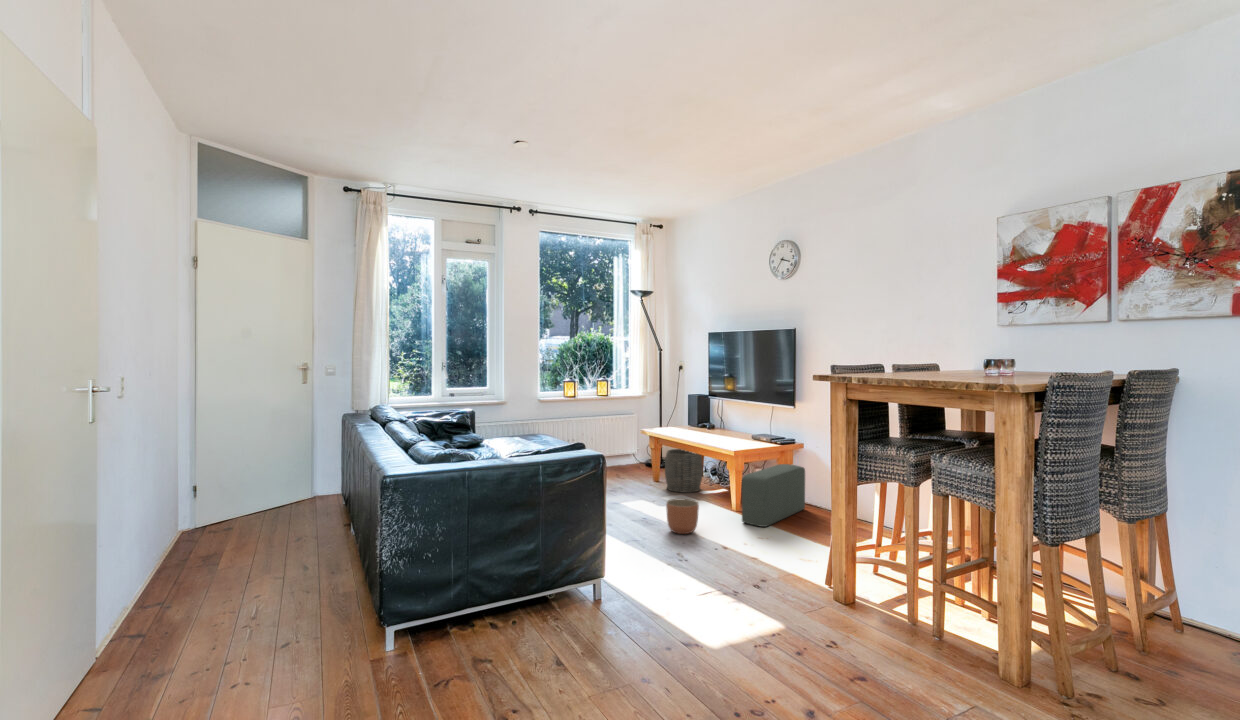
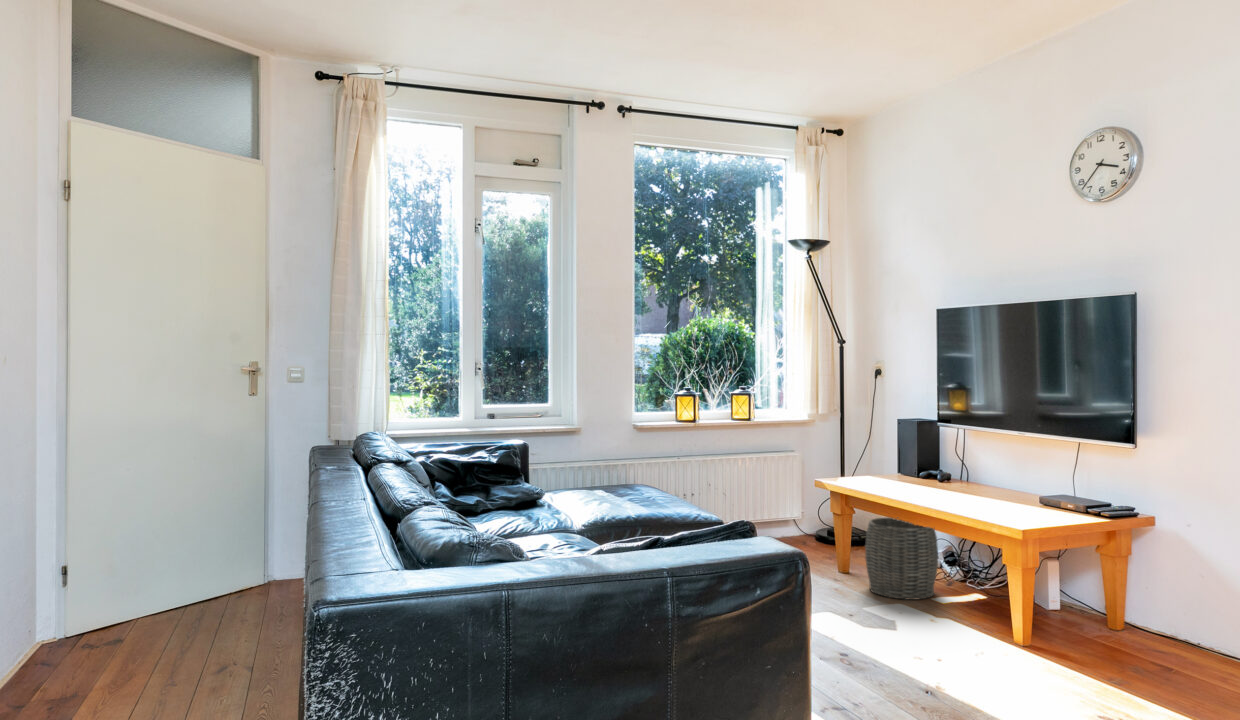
pouf: present [742,464,805,527] -> none [1048,555,1165,686]
planter: present [666,499,699,534] -> none [899,621,967,696]

